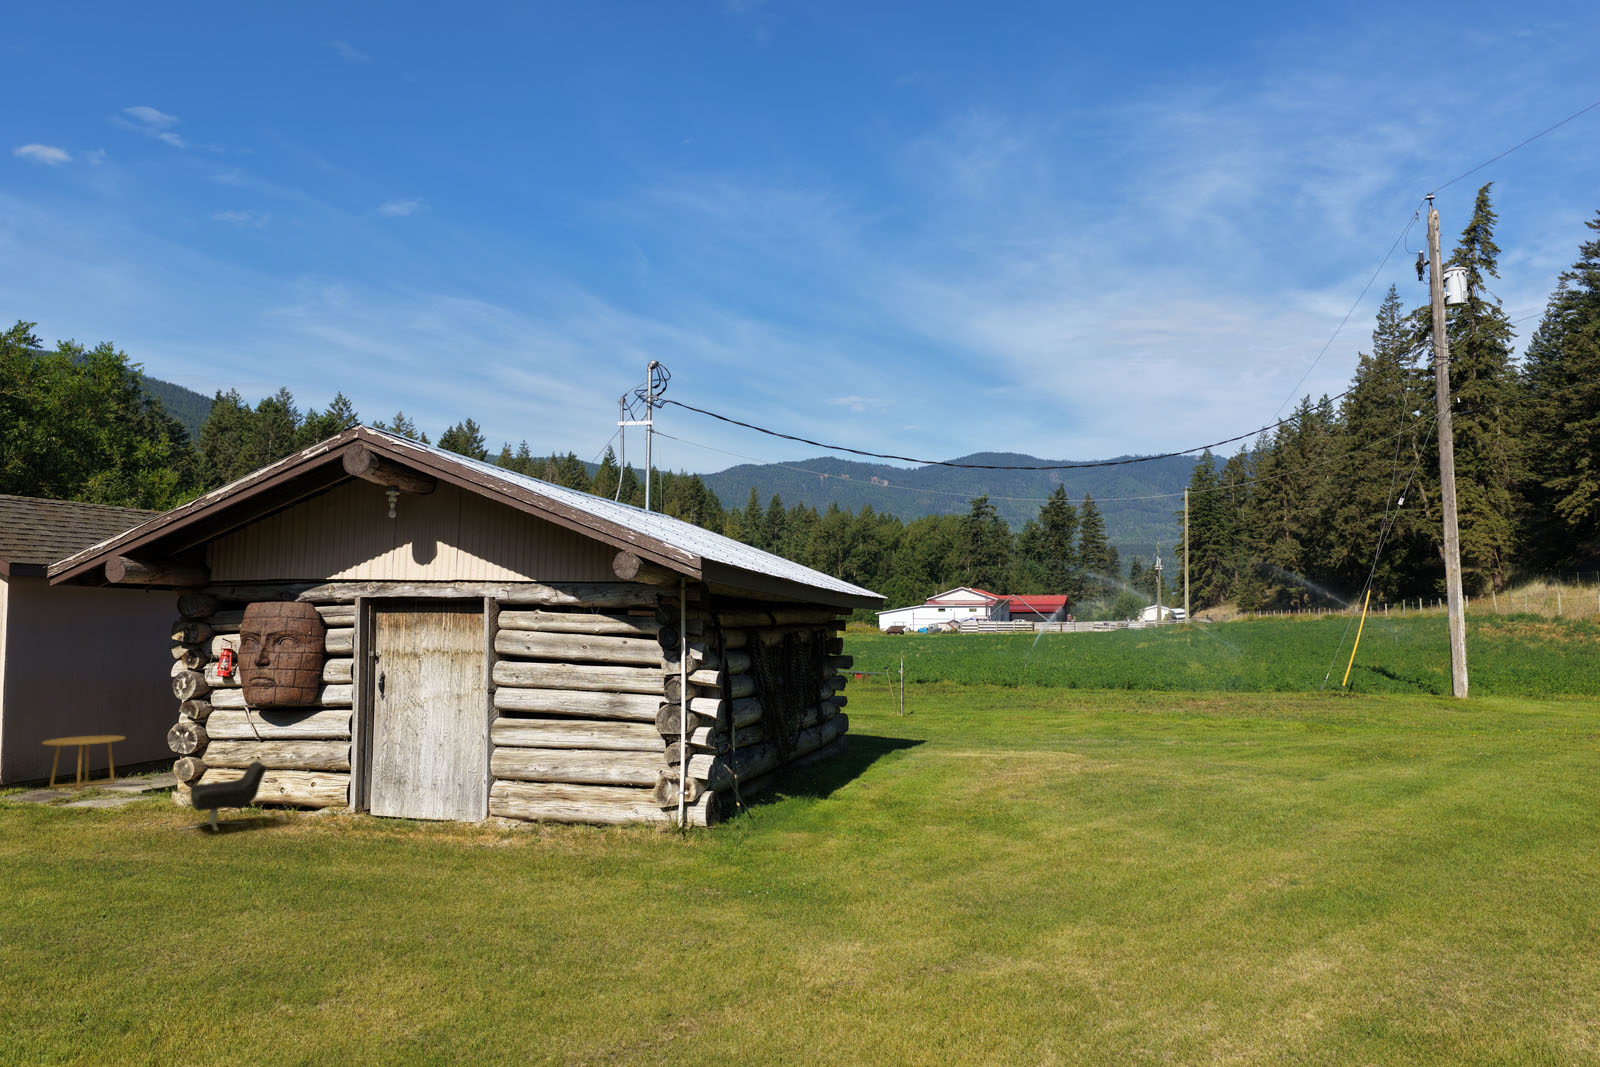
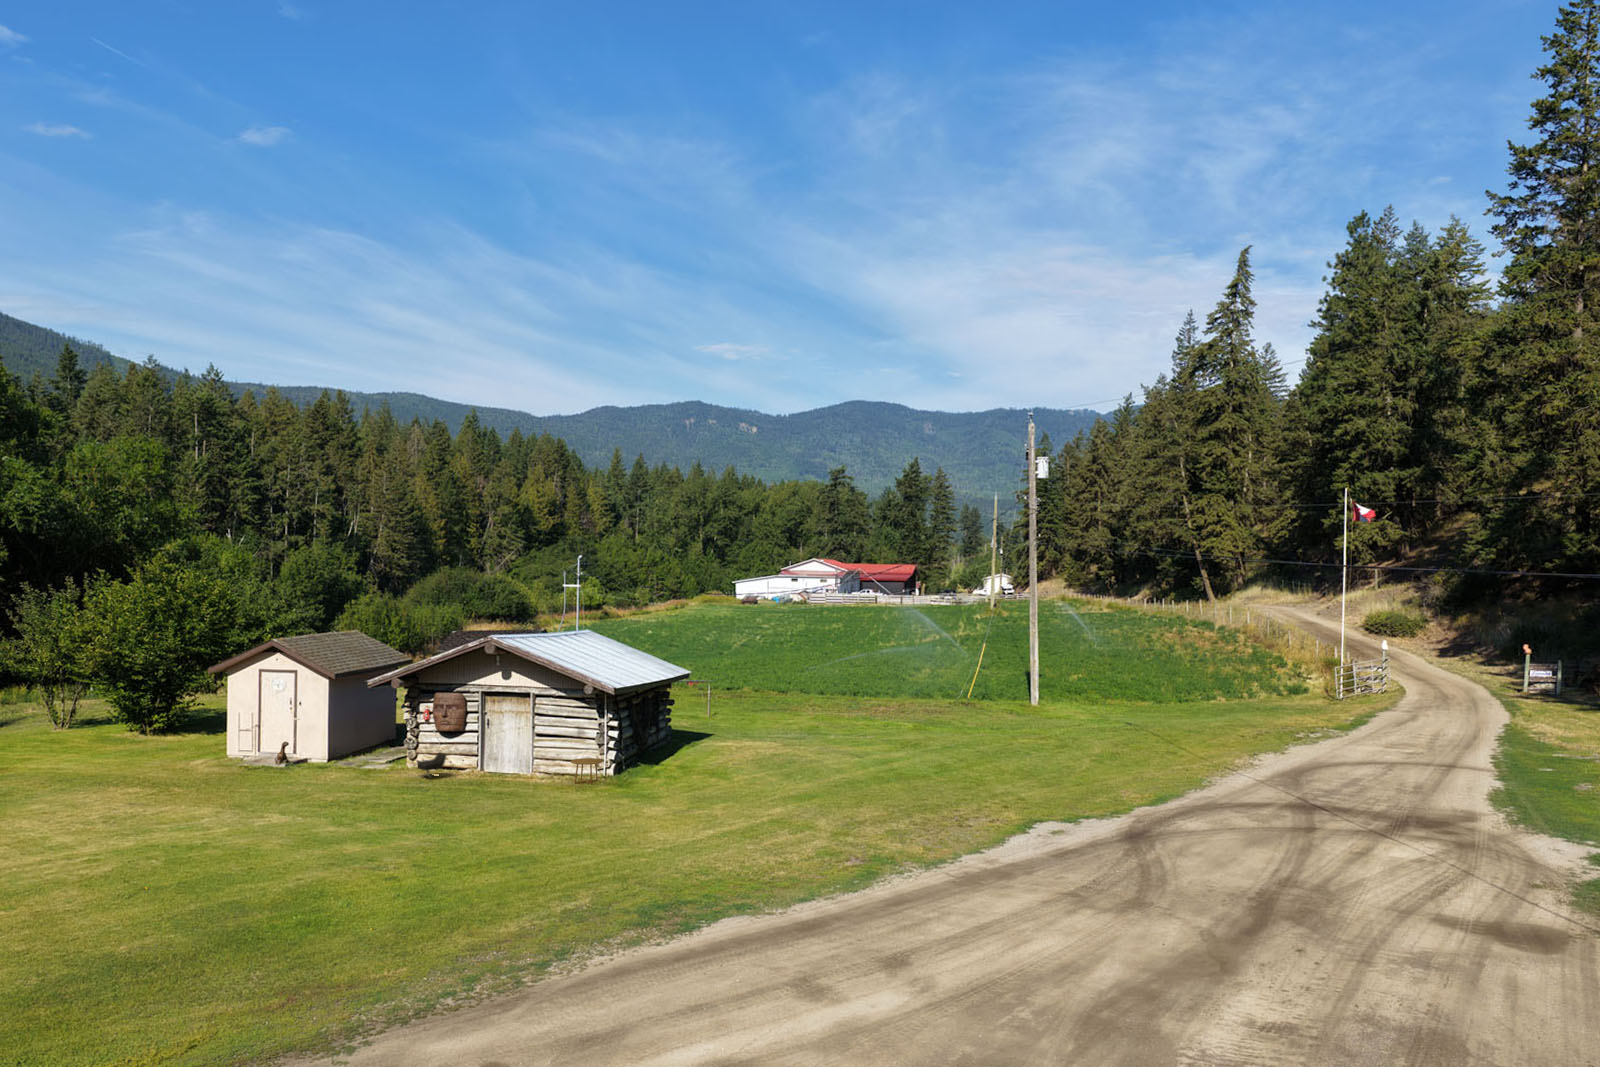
round table: present [42,735,125,790] -> present [571,758,603,784]

